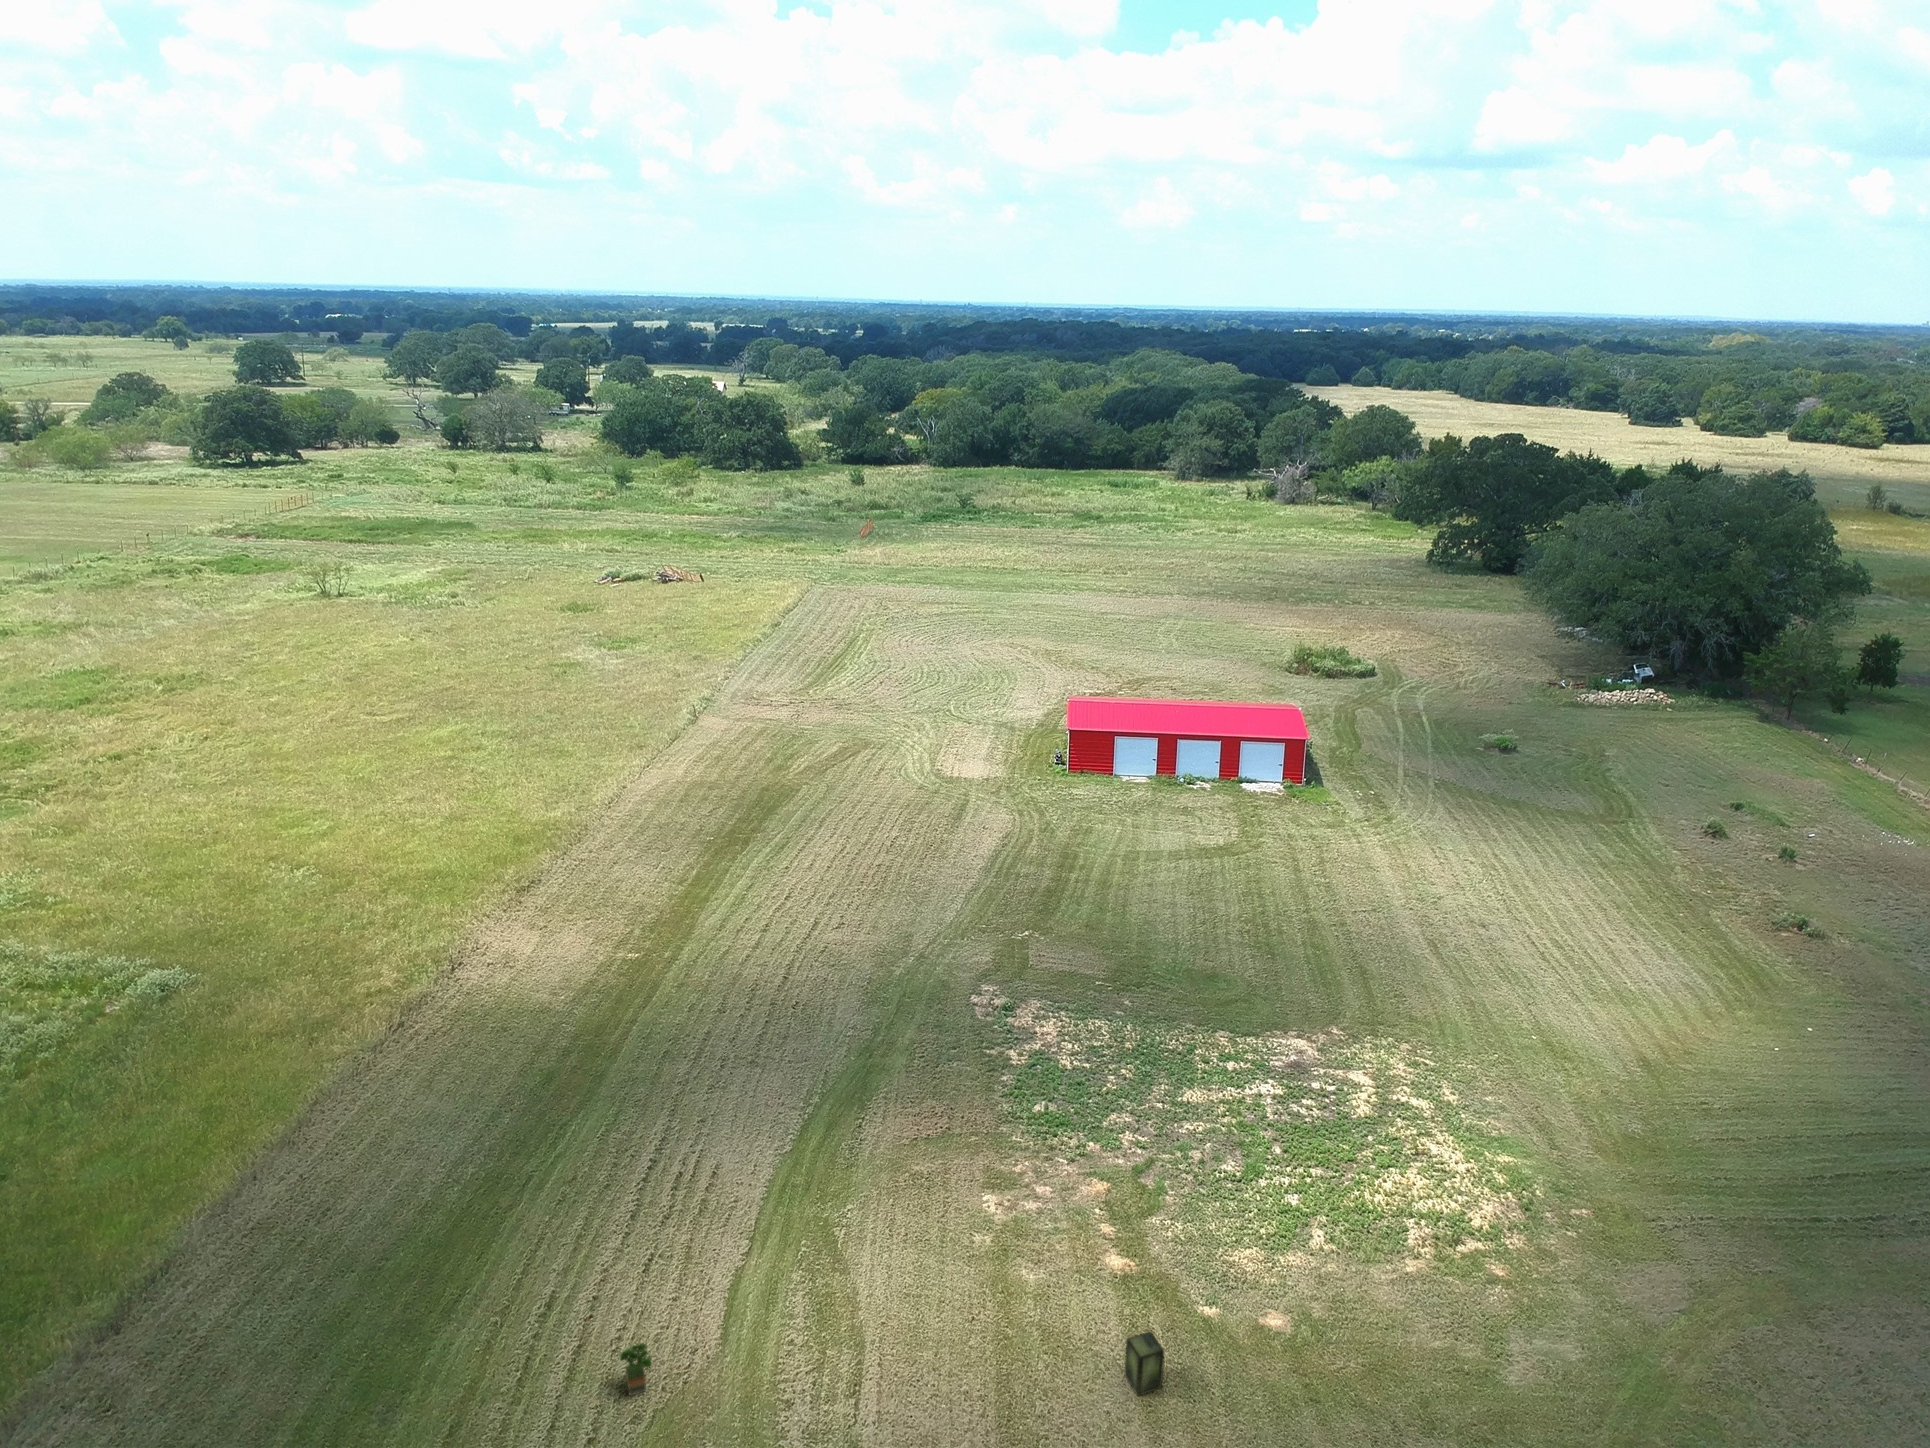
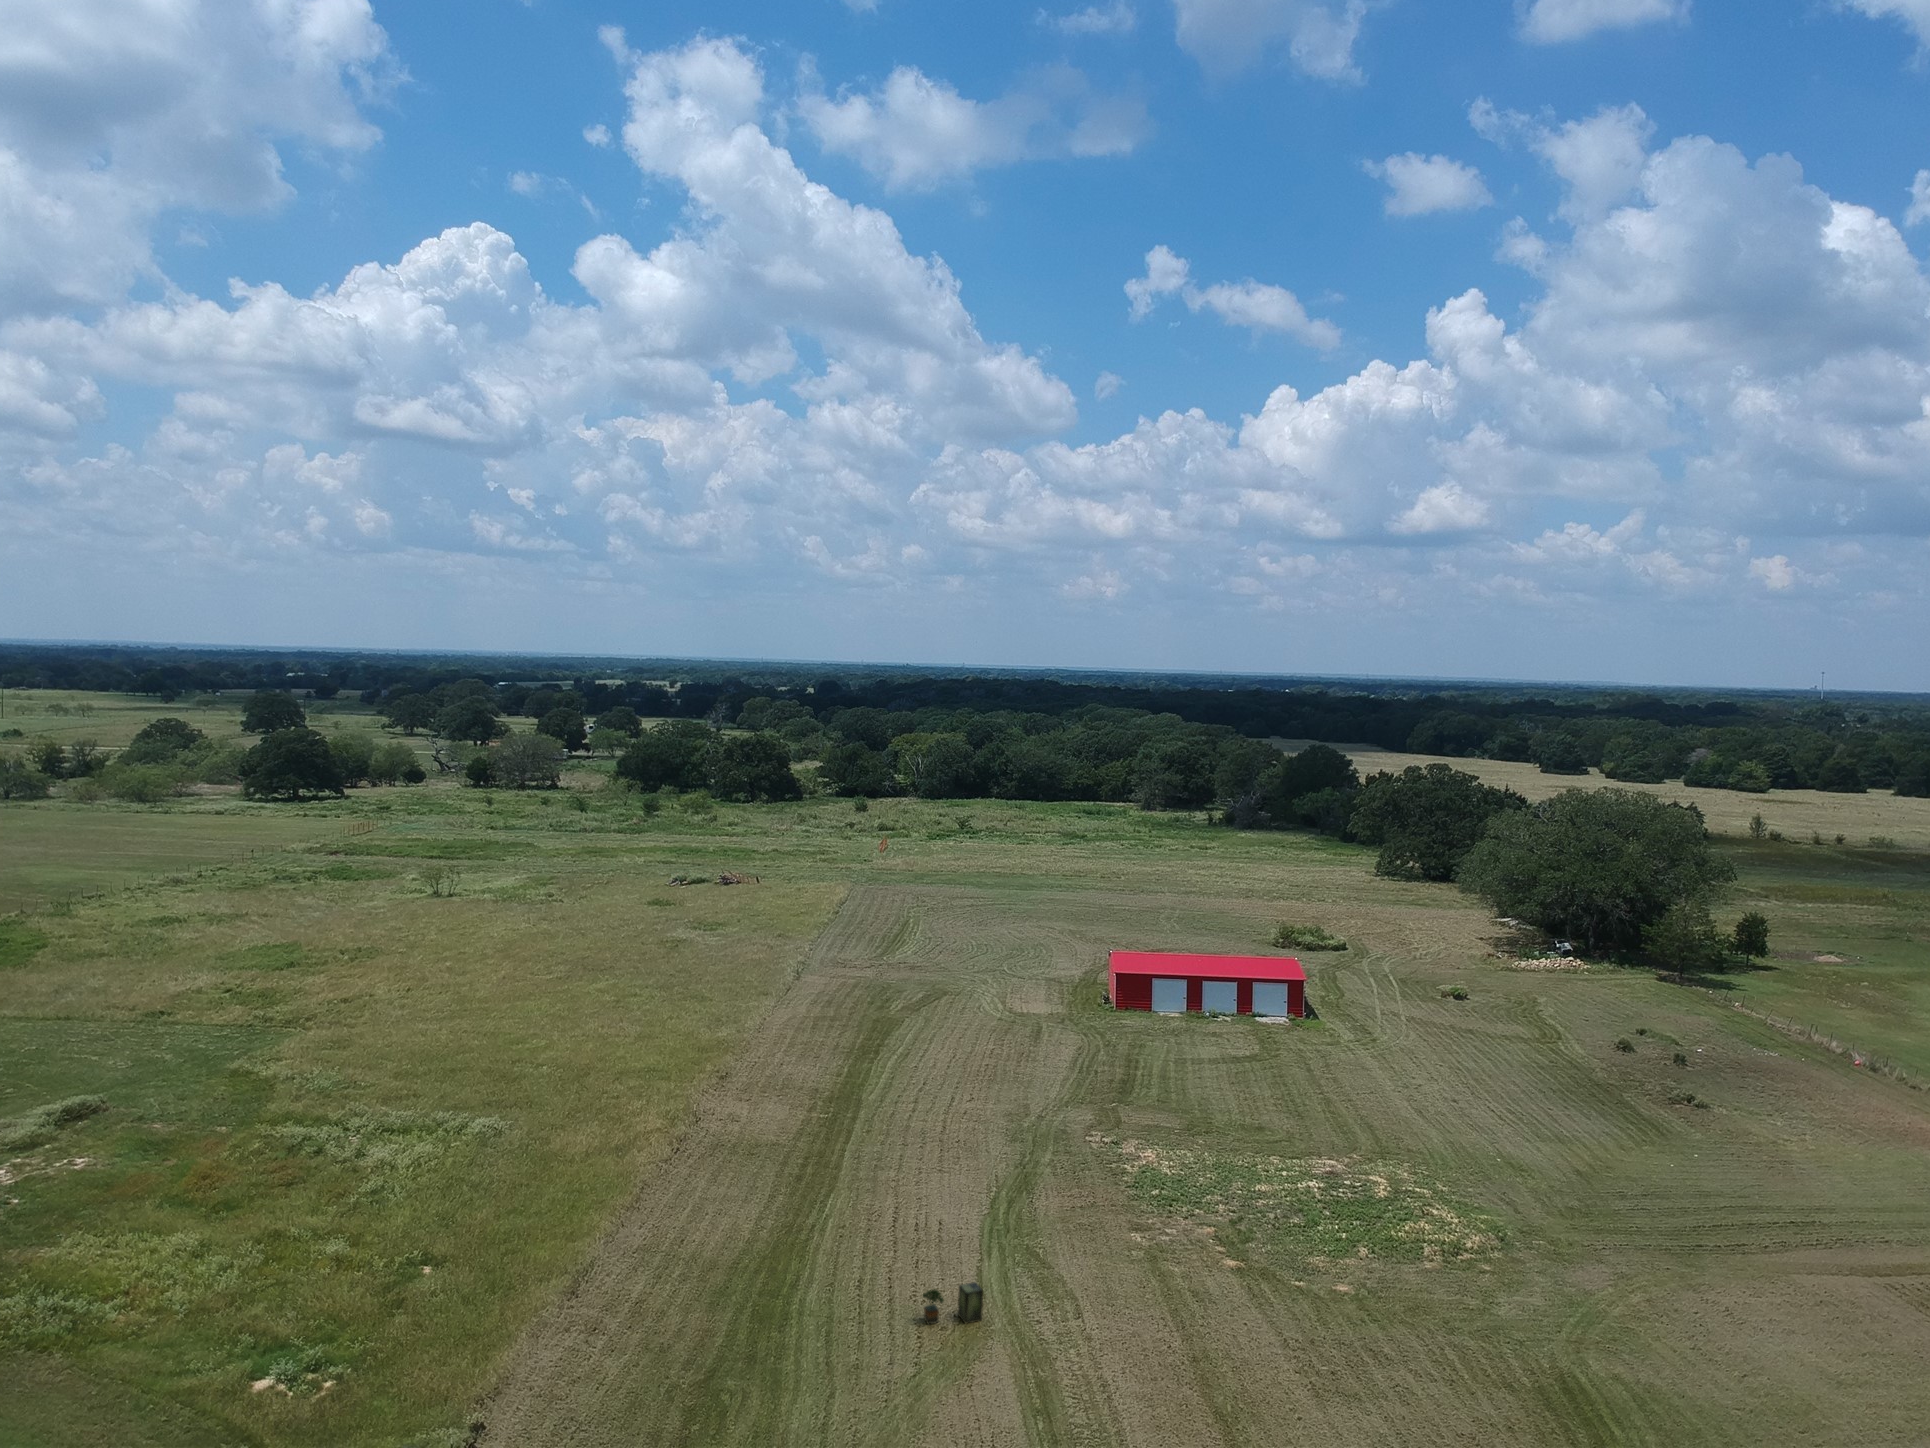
storage box: present [1125,1331,1164,1396] -> present [958,1282,983,1324]

